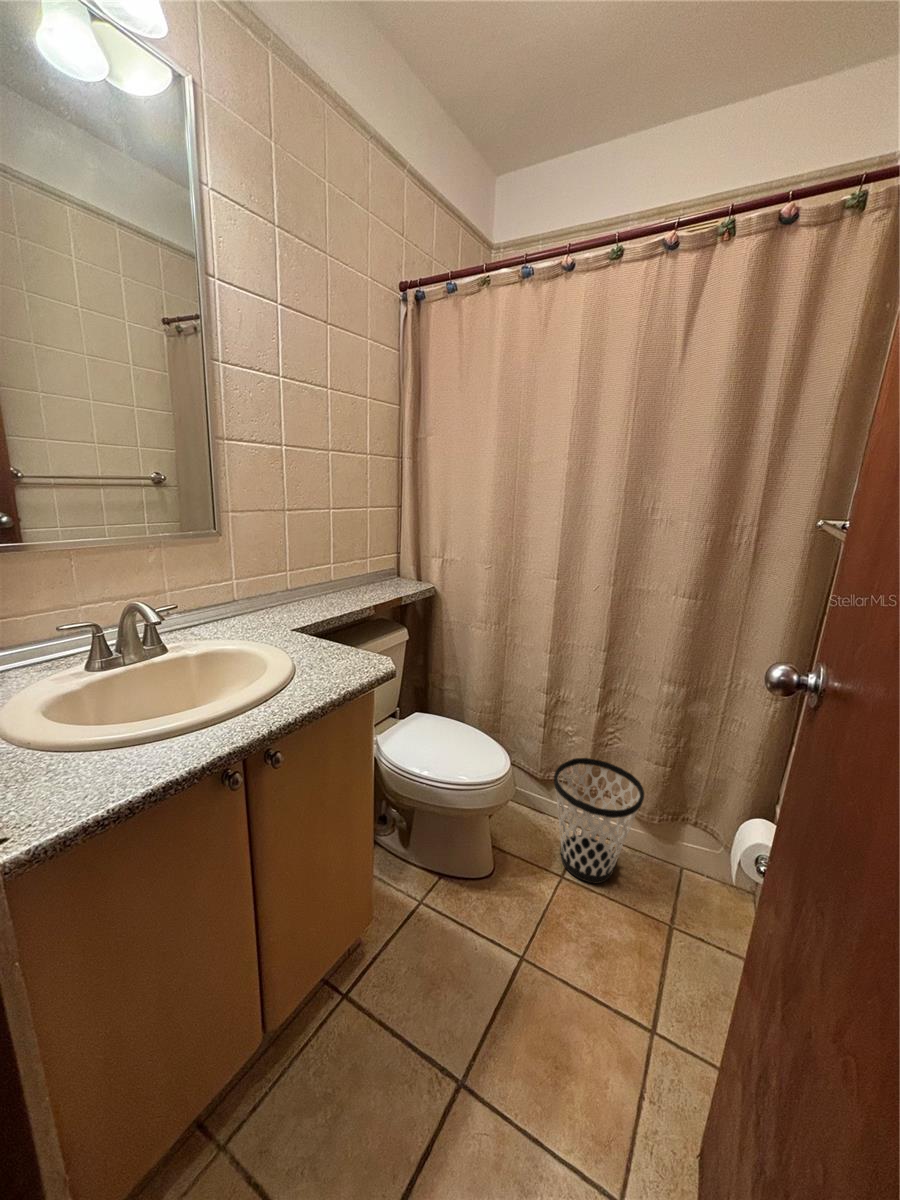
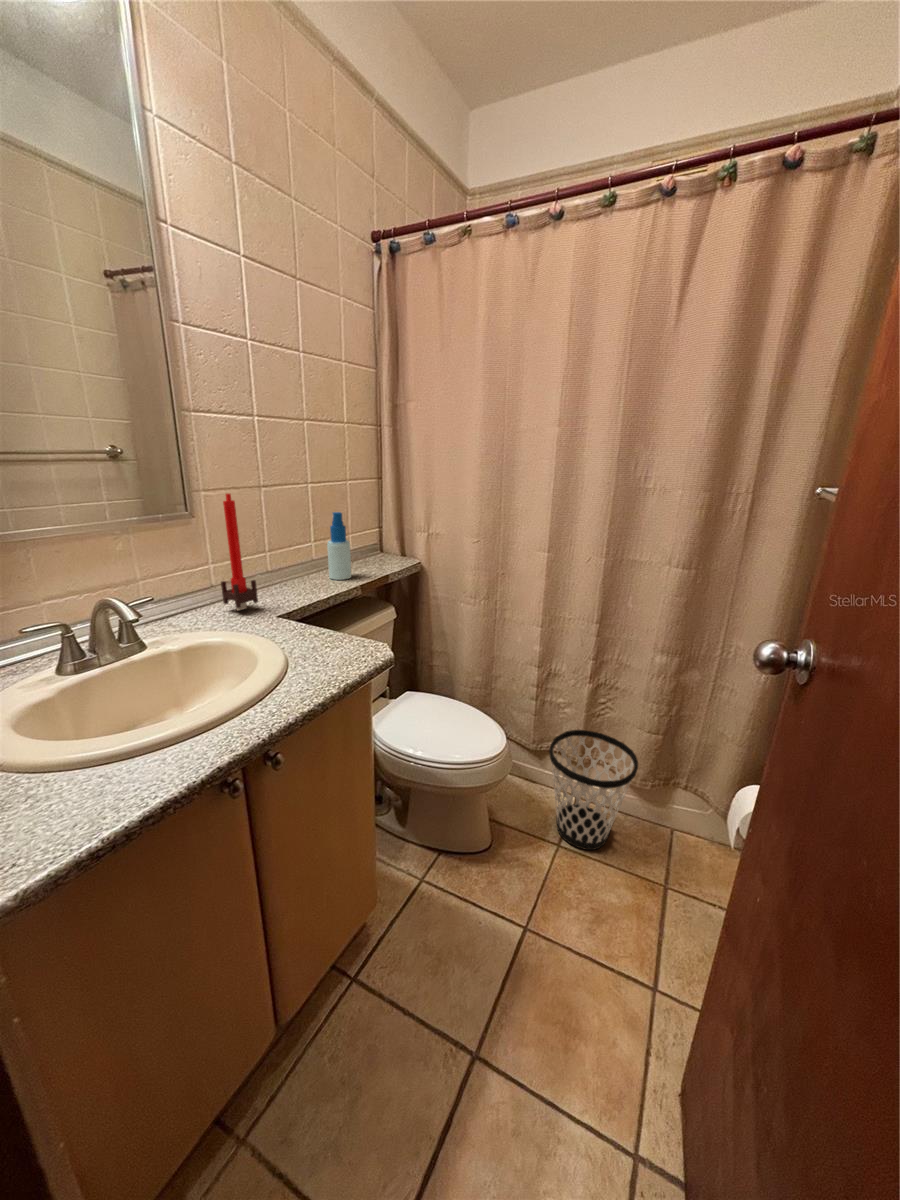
candle: none [242,514,275,623] -> present [221,494,258,610]
spray bottle: none [344,535,366,599] -> present [327,512,352,580]

